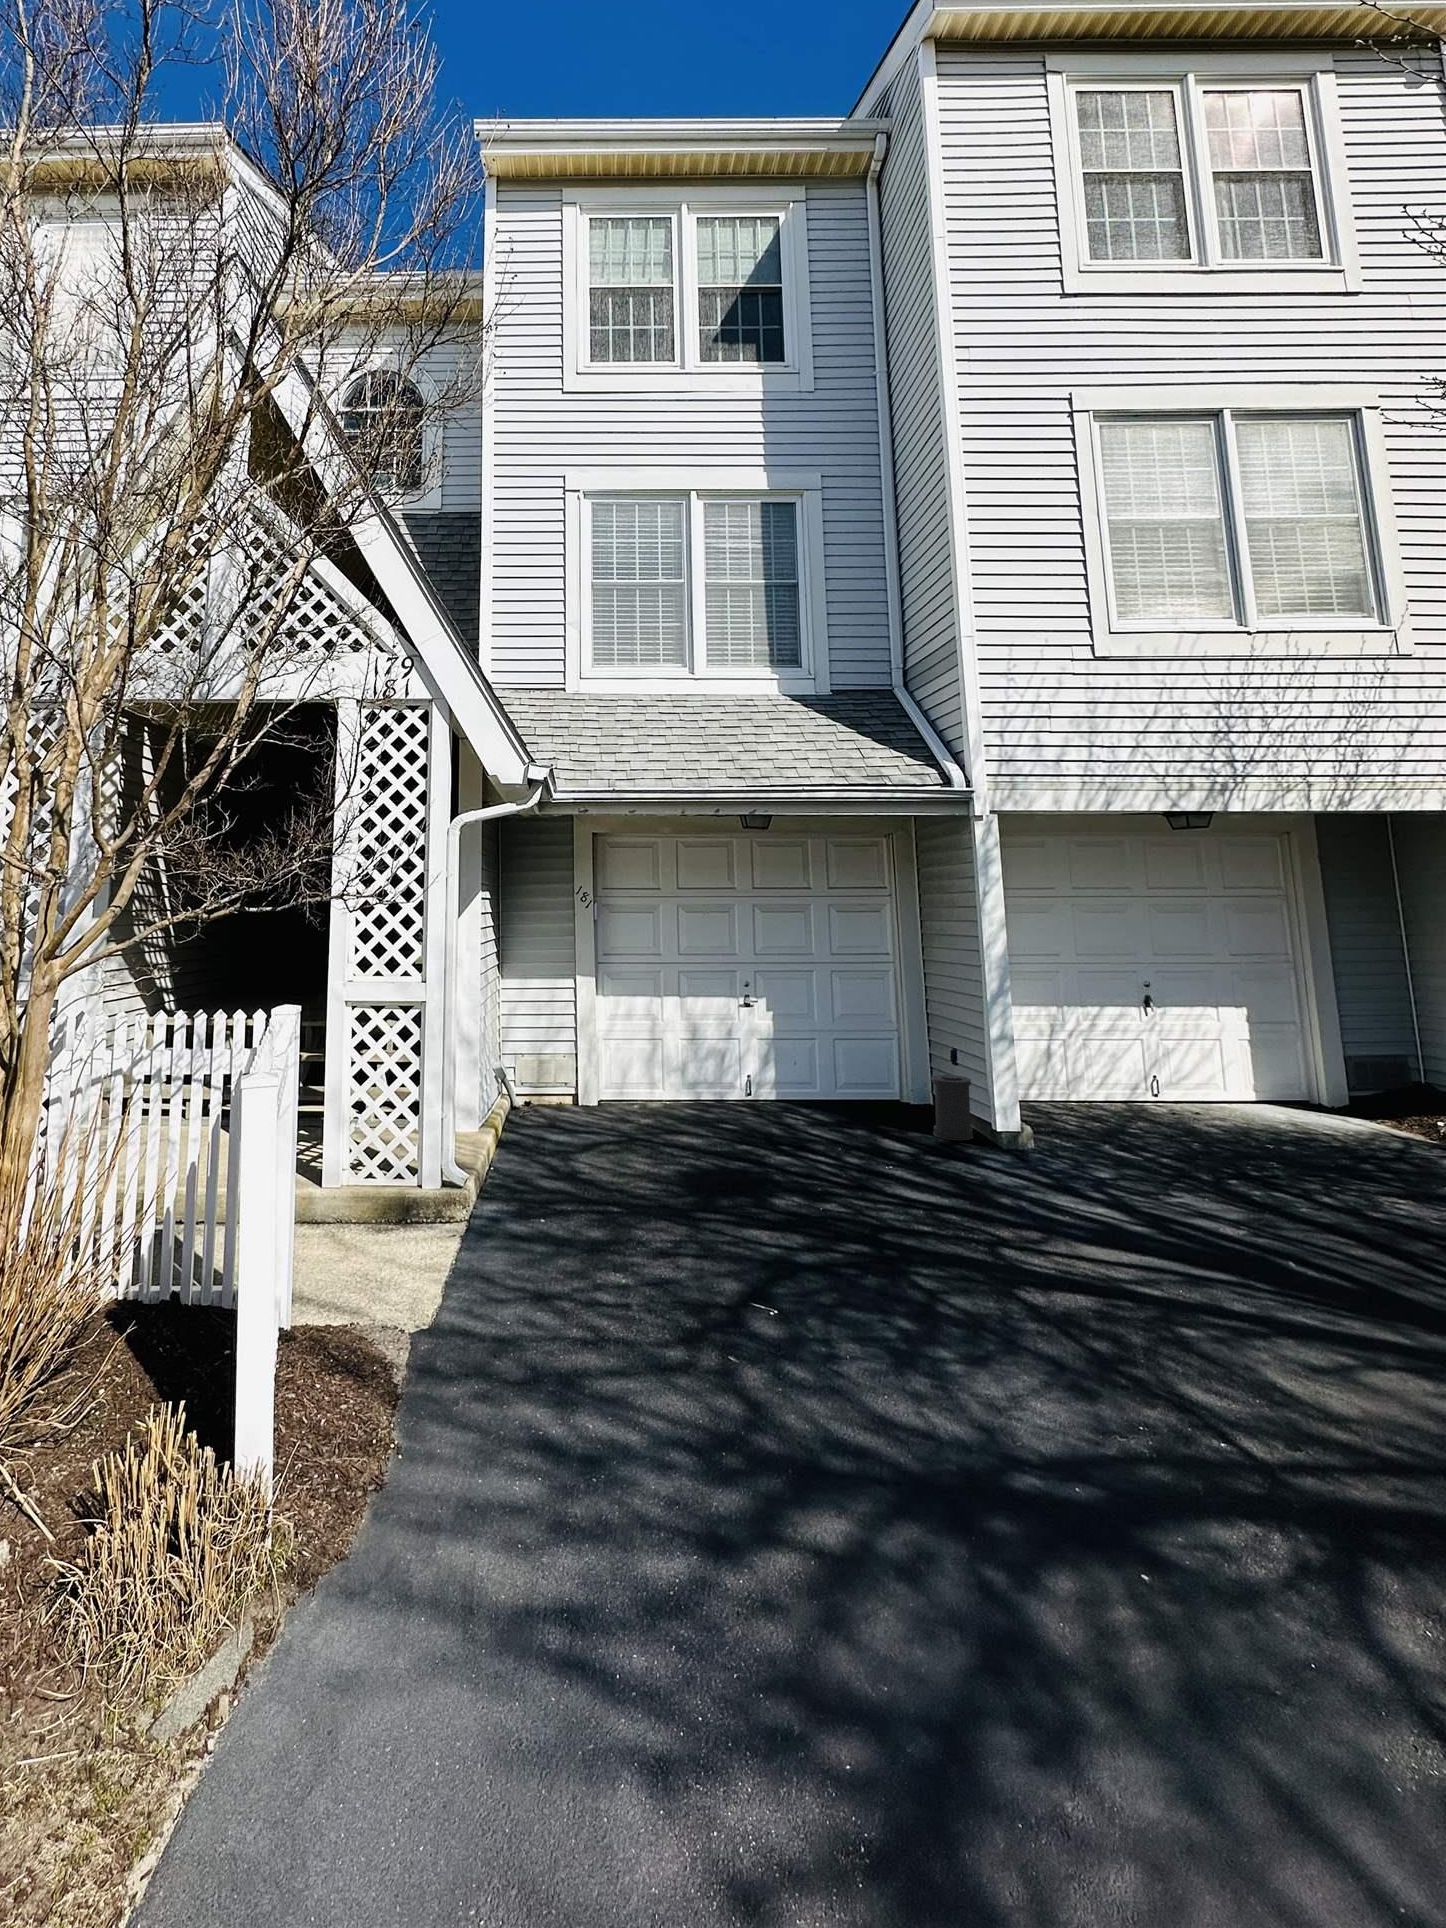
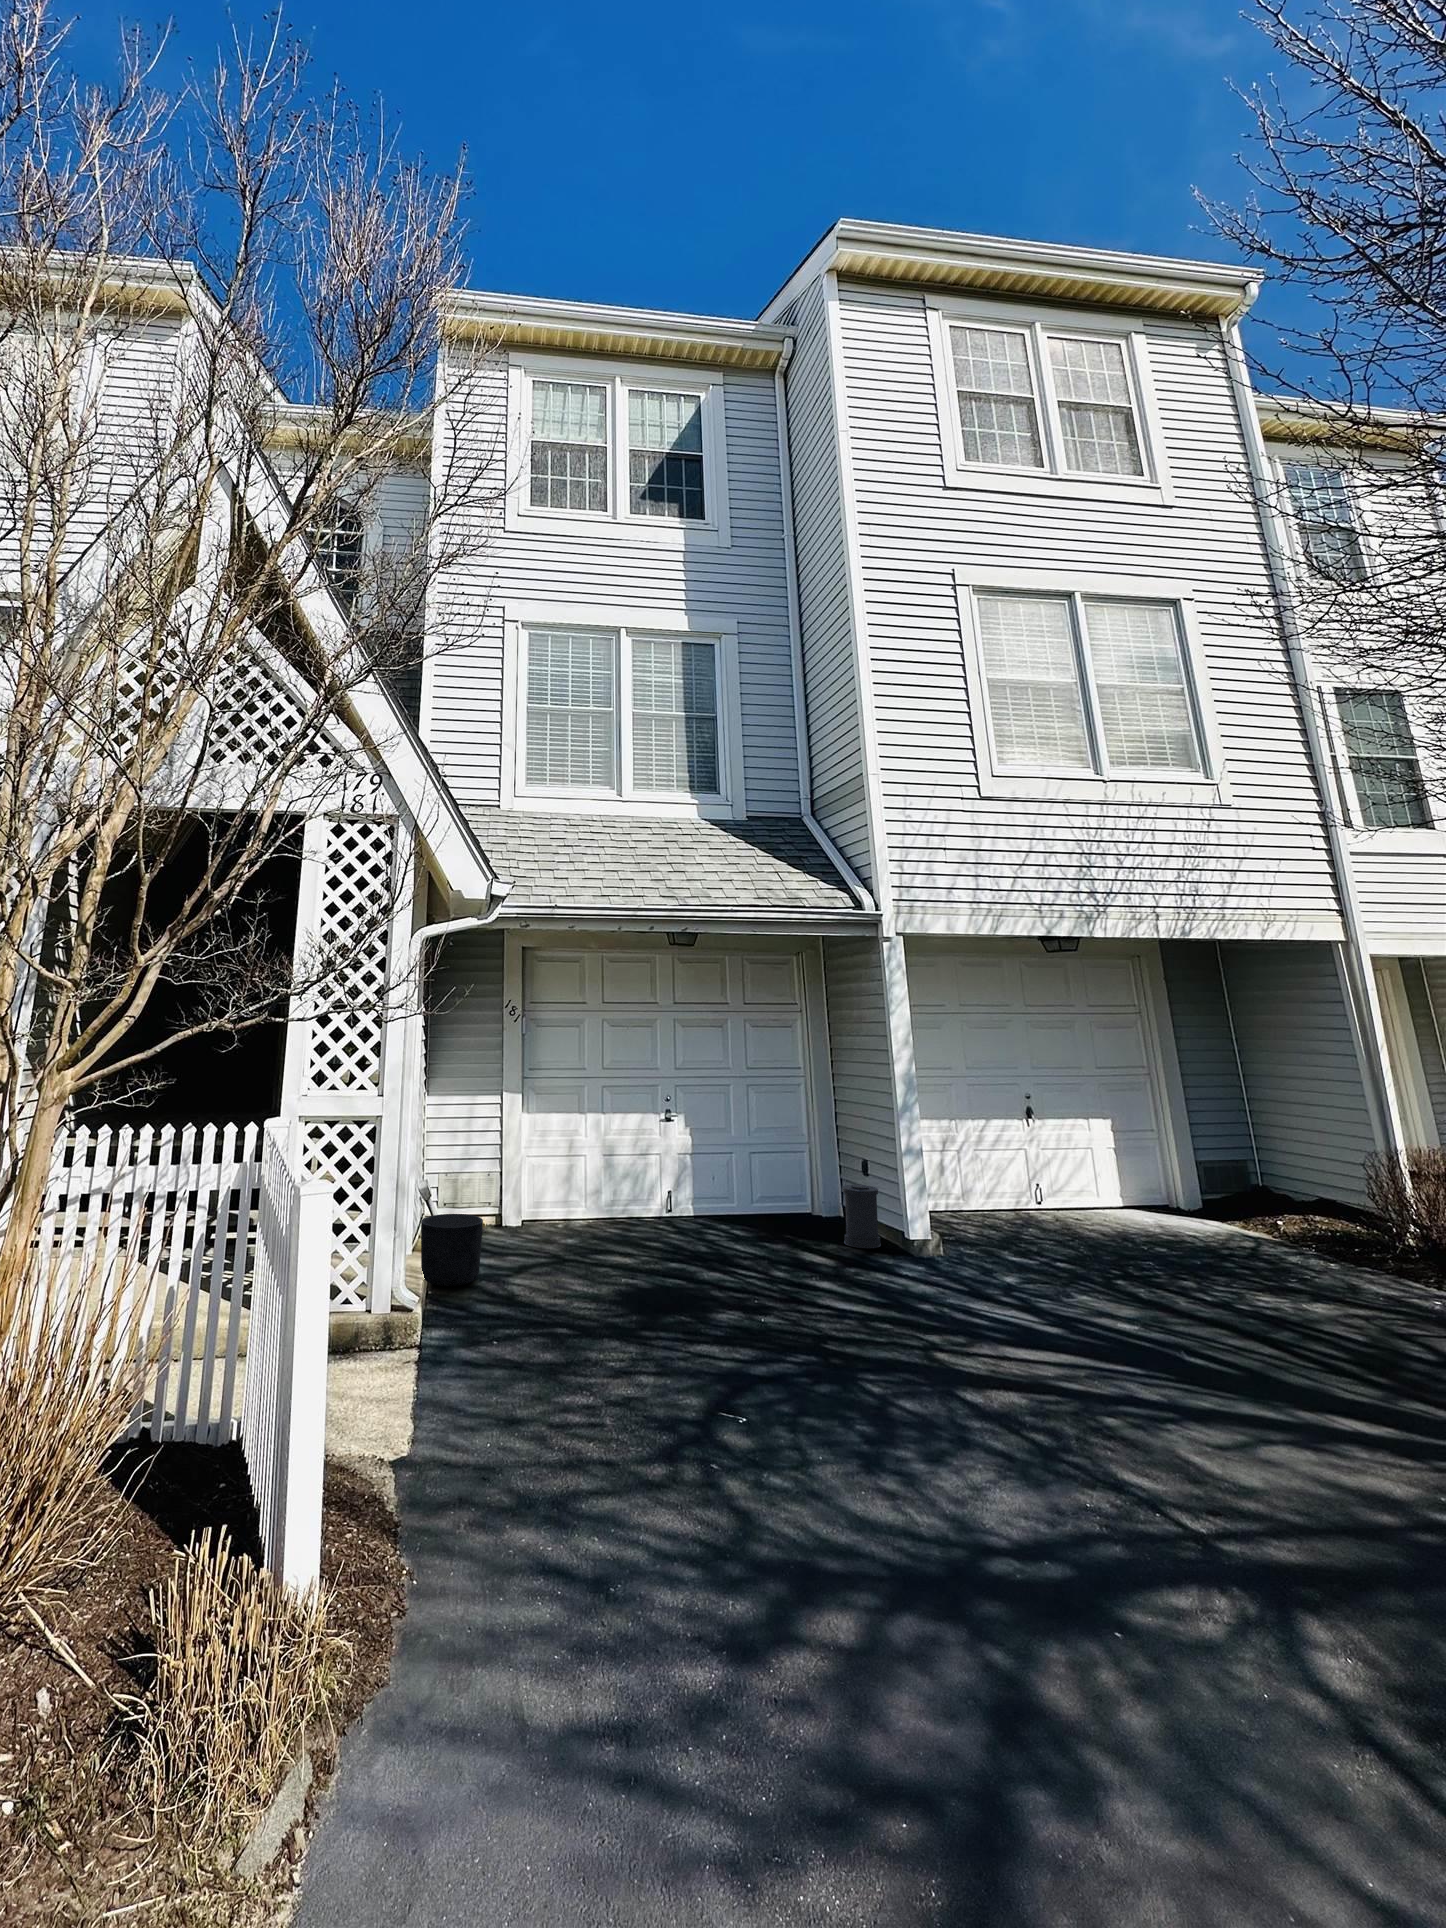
planter: none [481,1098,543,1168] -> present [421,1214,483,1286]

